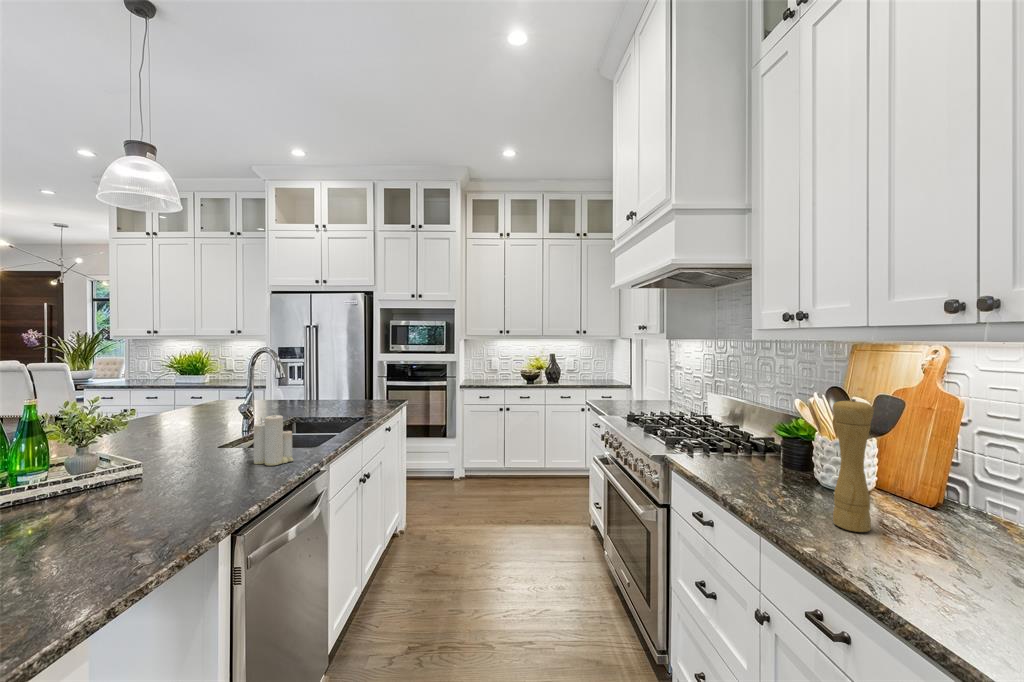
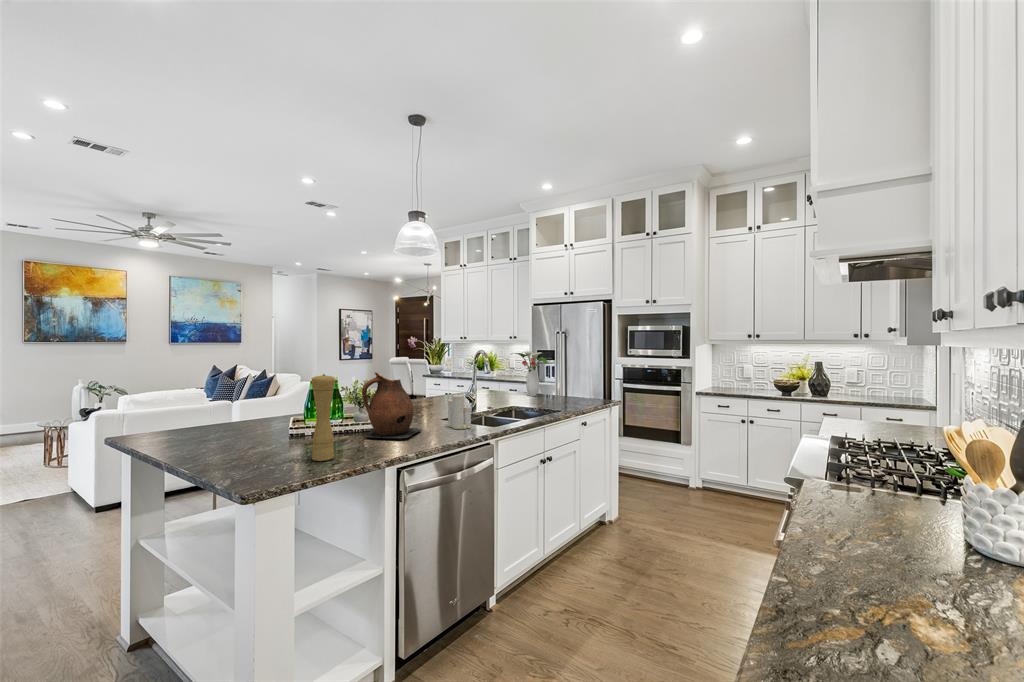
flower arrangement: none [276,350,330,406] -> present [515,351,547,396]
ceramic pitcher: none [115,393,223,509] -> present [362,372,422,440]
pepper mill: present [833,399,874,532] -> present [312,374,335,461]

